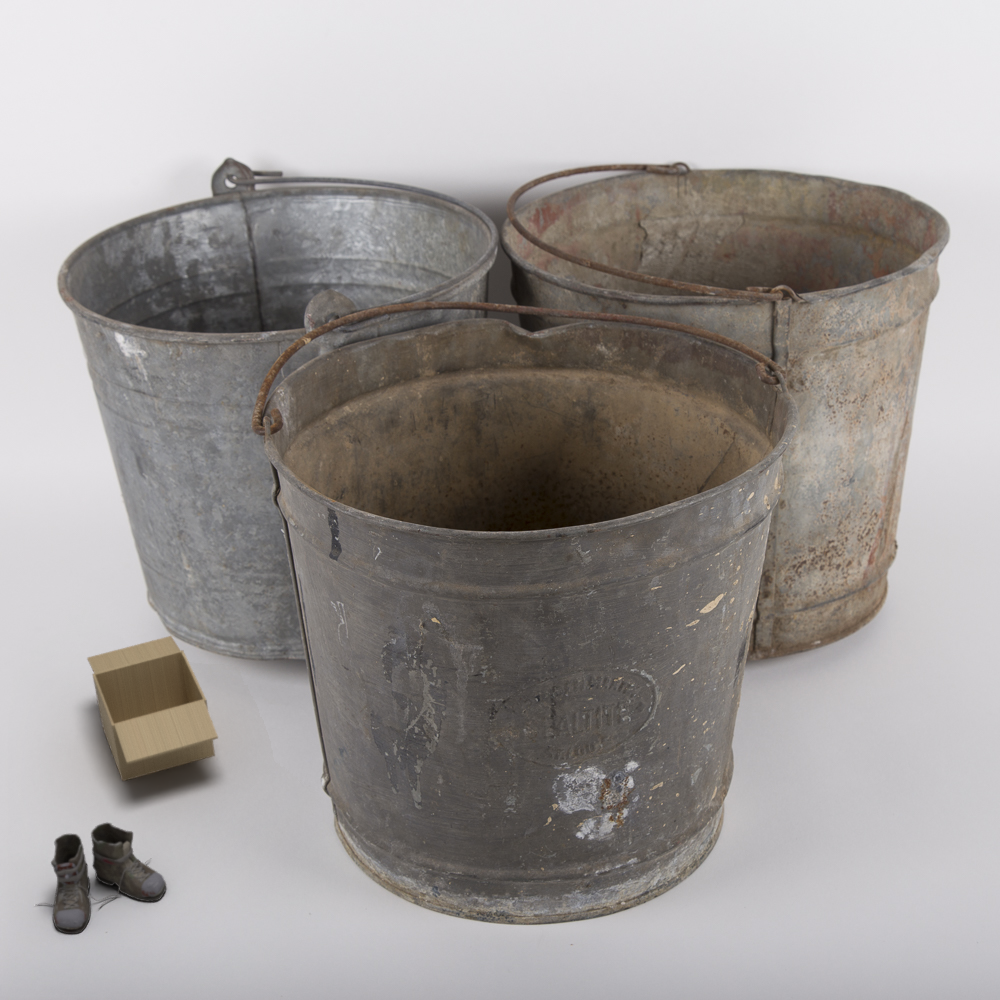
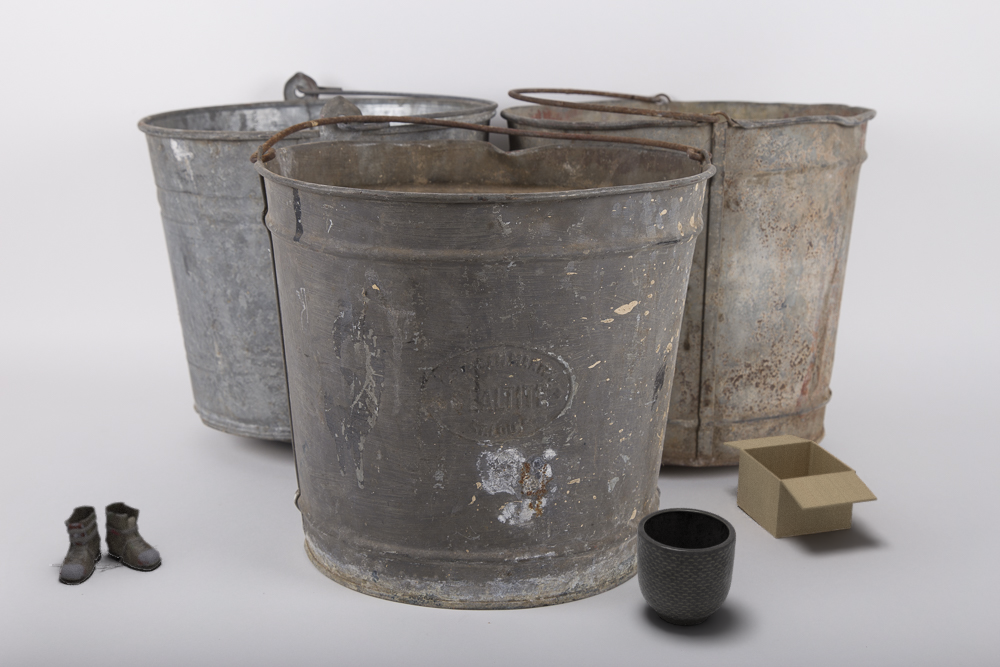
cardboard box: present [87,636,218,781] -> present [723,435,877,538]
planter: none [728,787,838,919] -> present [637,508,736,626]

